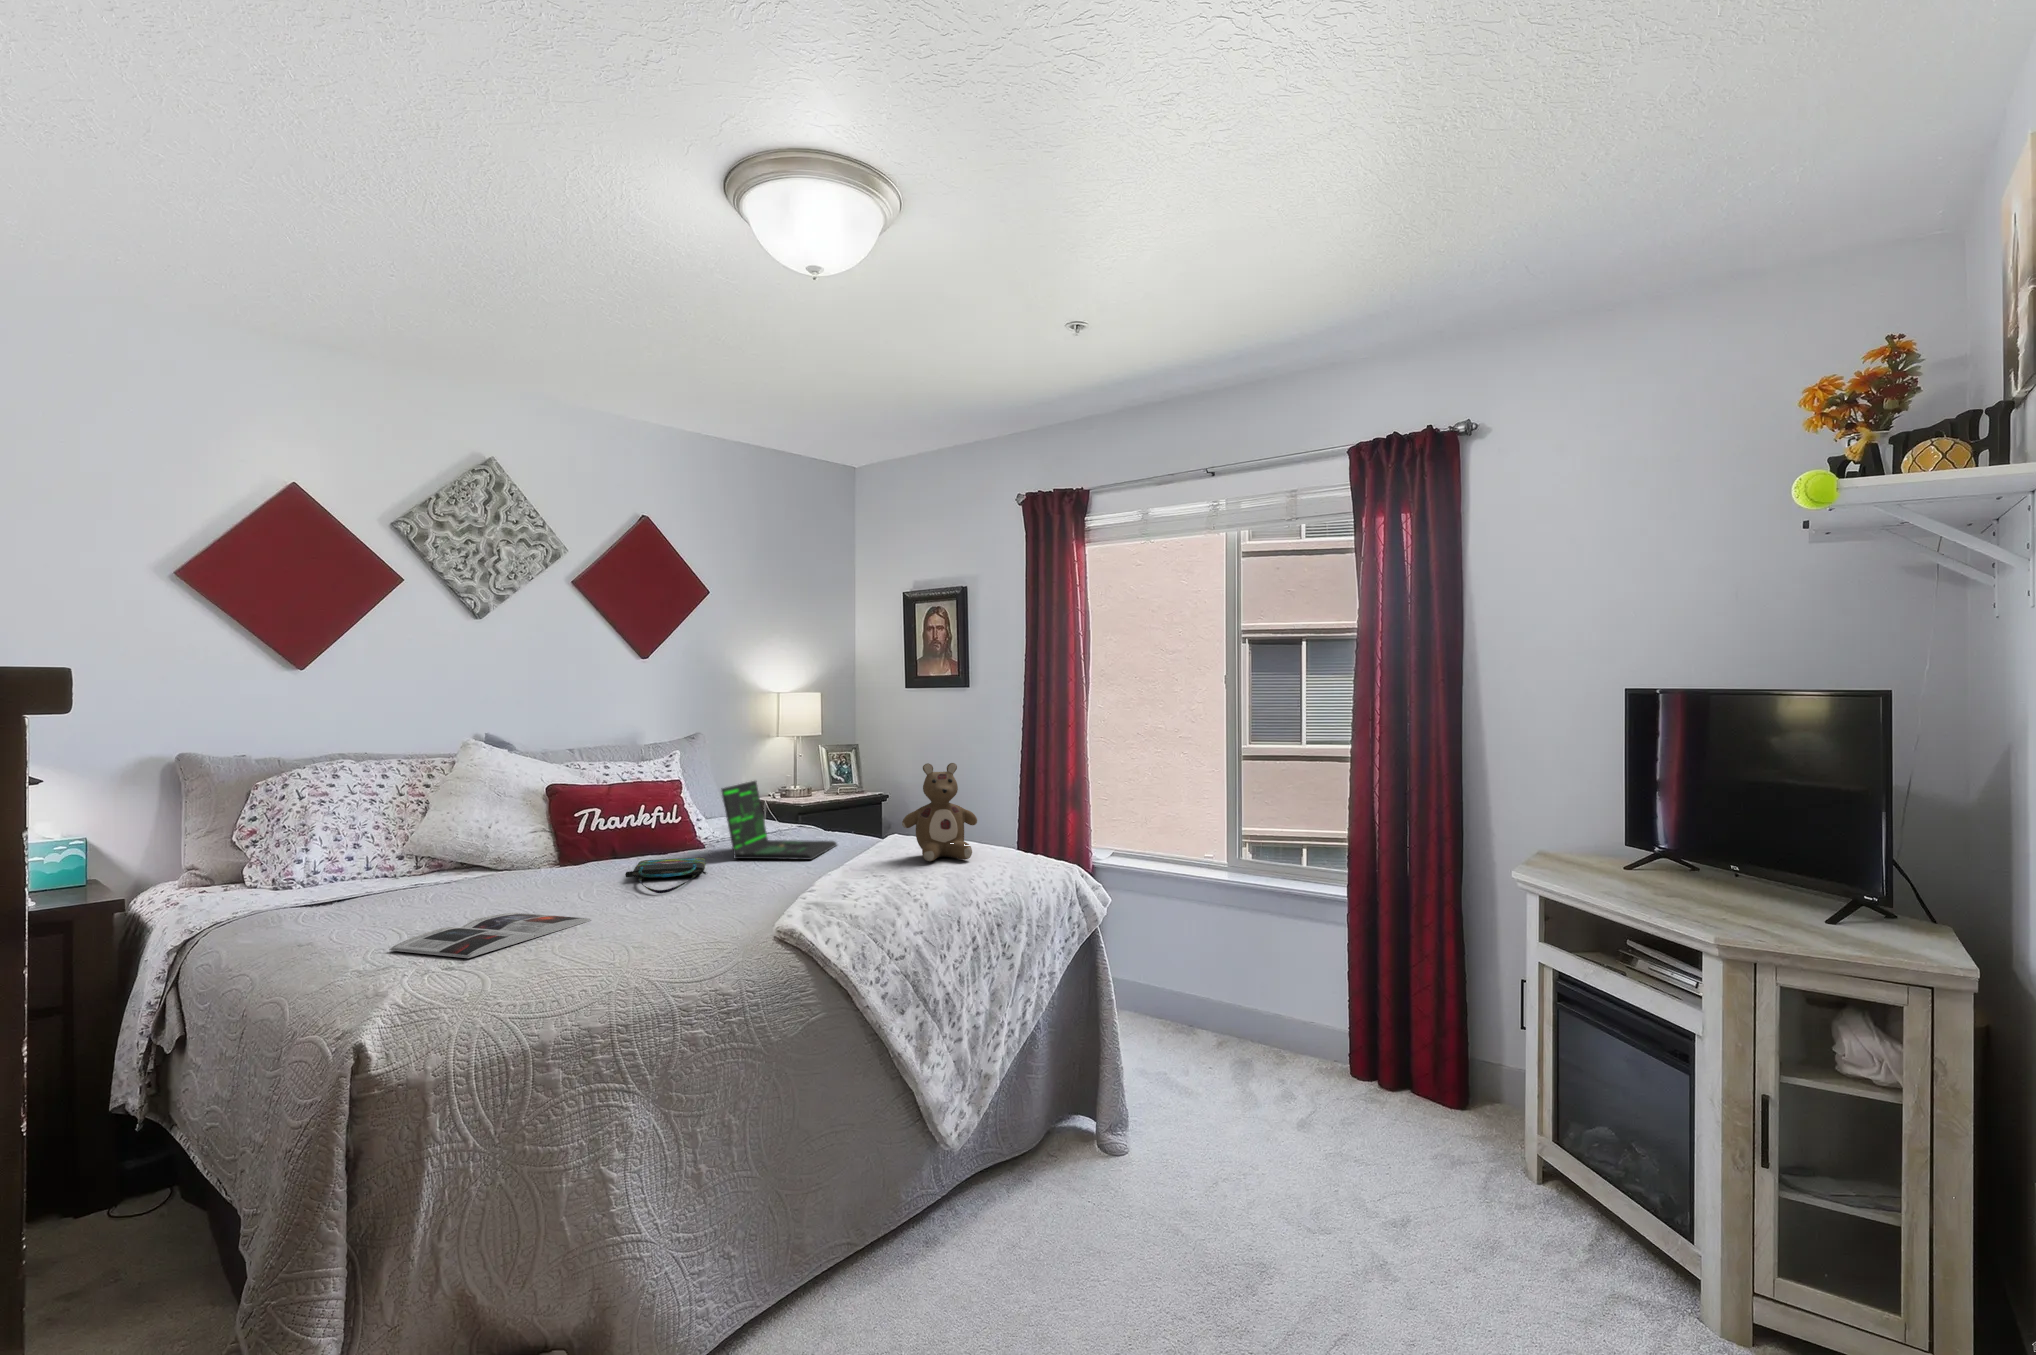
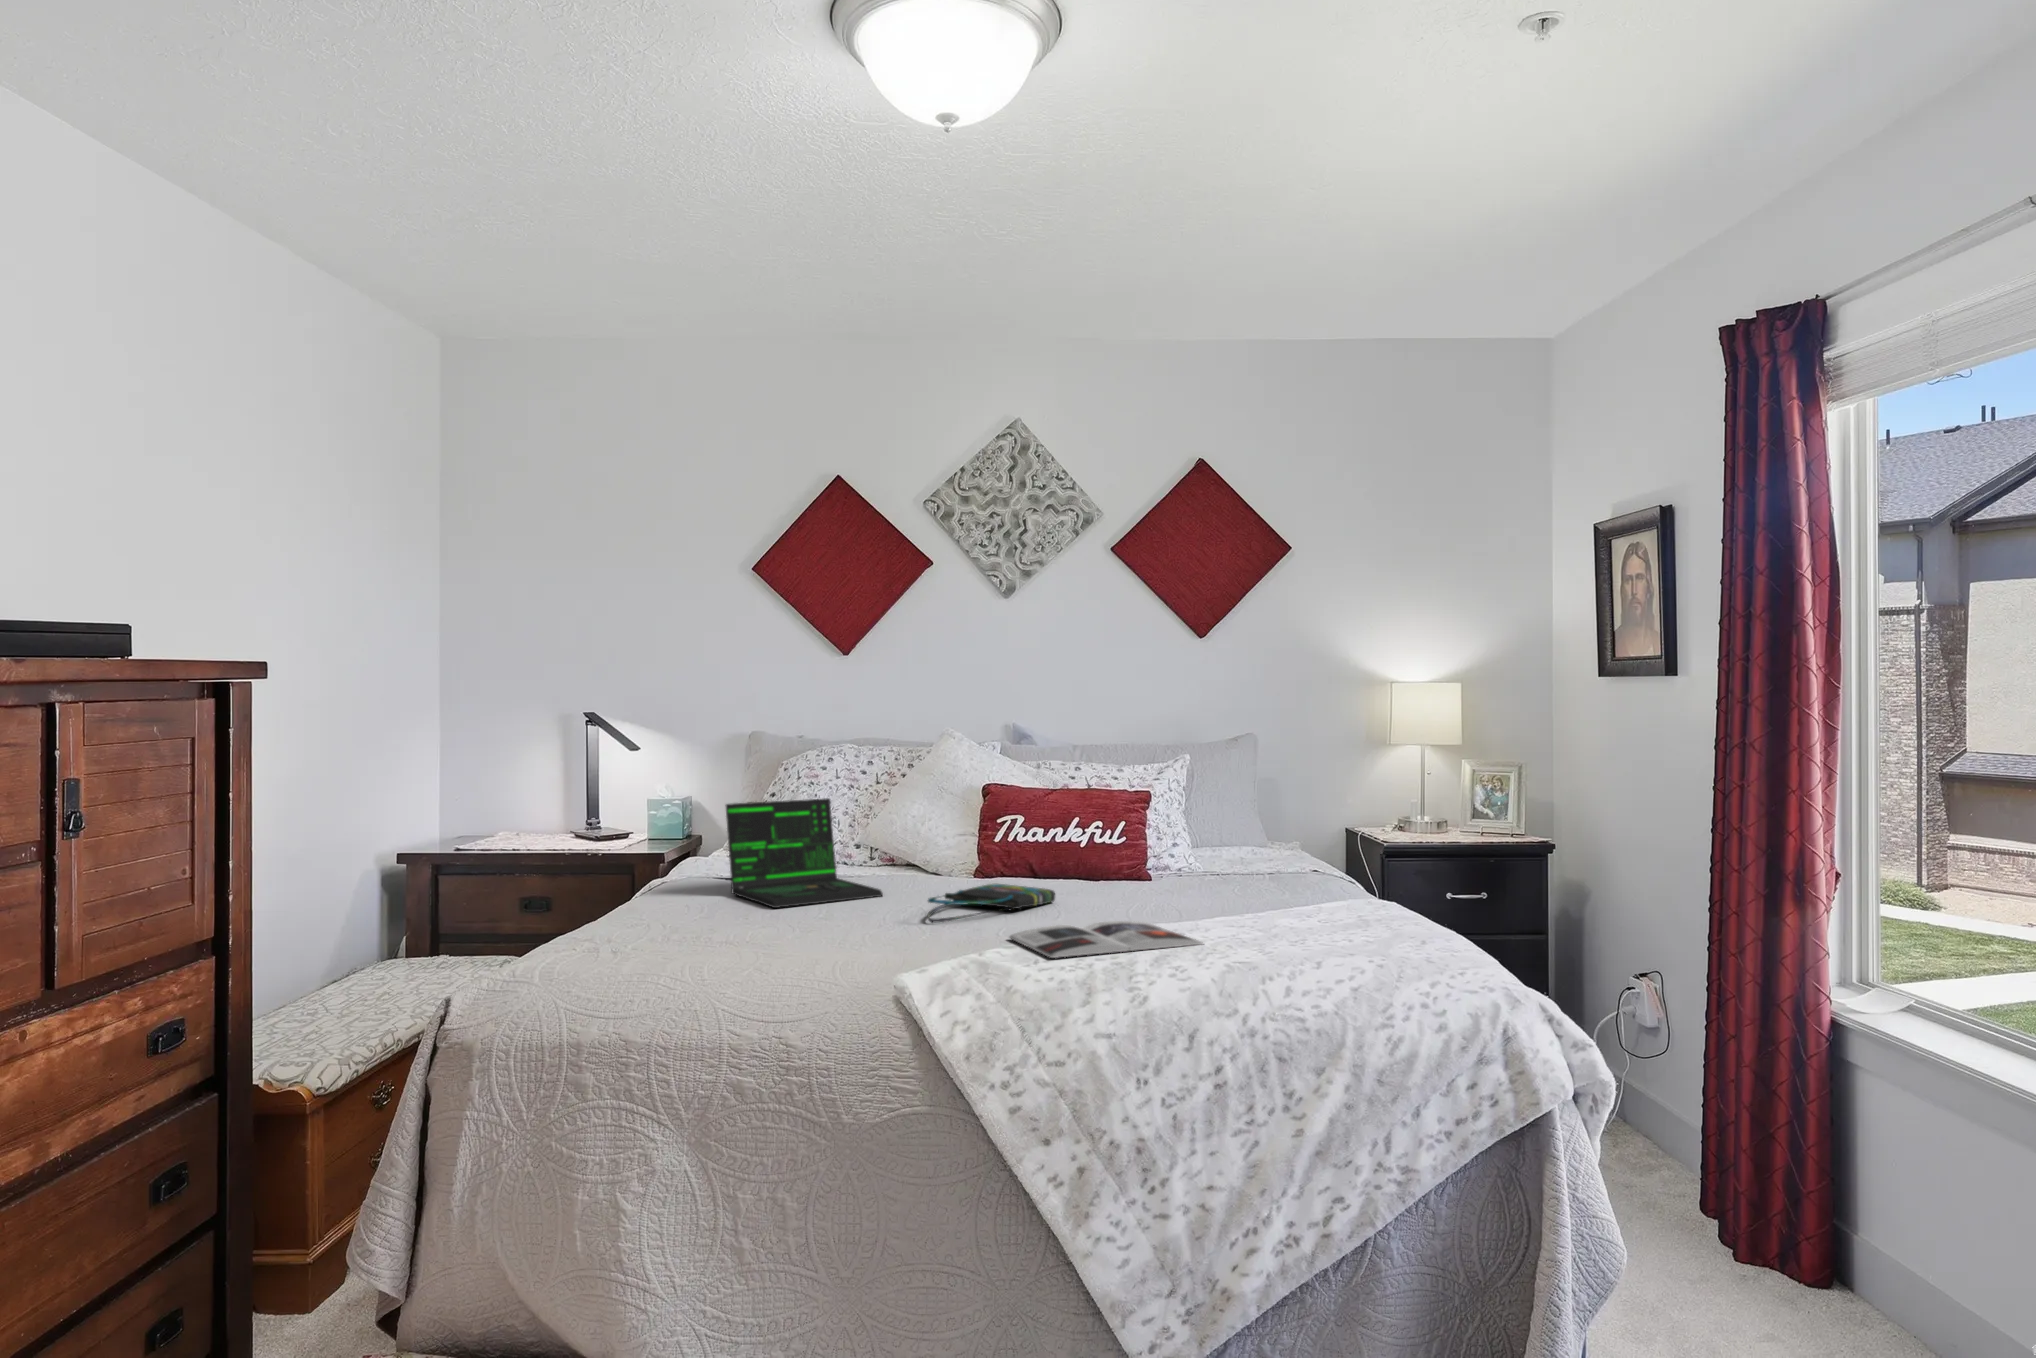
stuffed bear: present [902,763,977,861] -> none [1284,790,1403,947]
laptop: present [722,781,837,860] -> present [726,798,883,908]
magazine: present [389,913,591,958] -> present [1009,921,1204,958]

